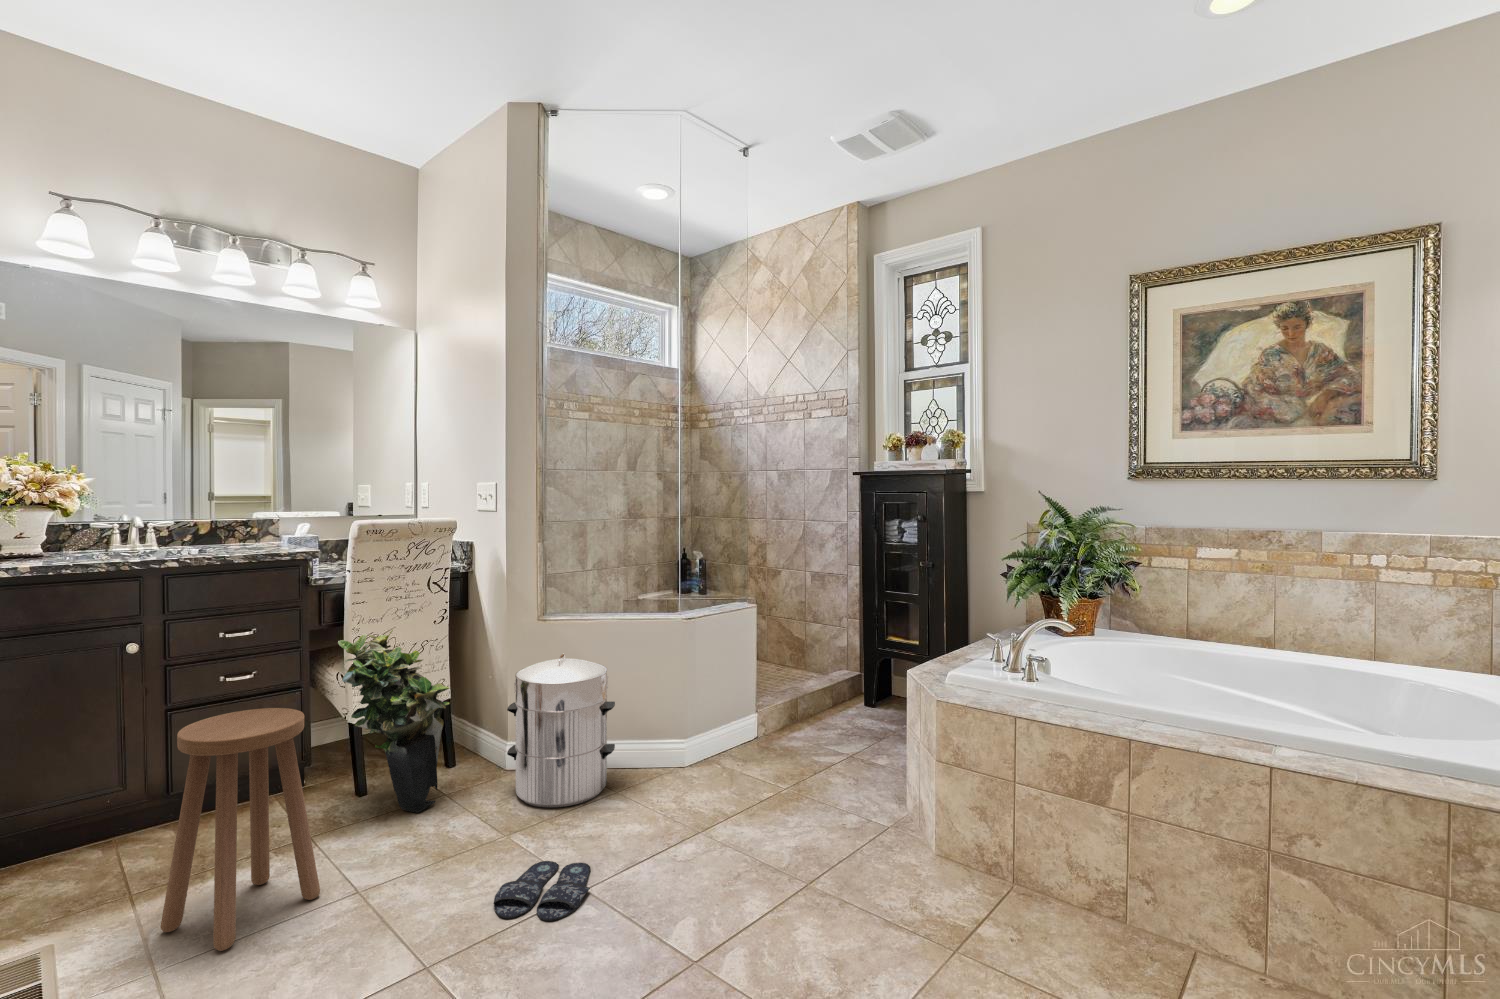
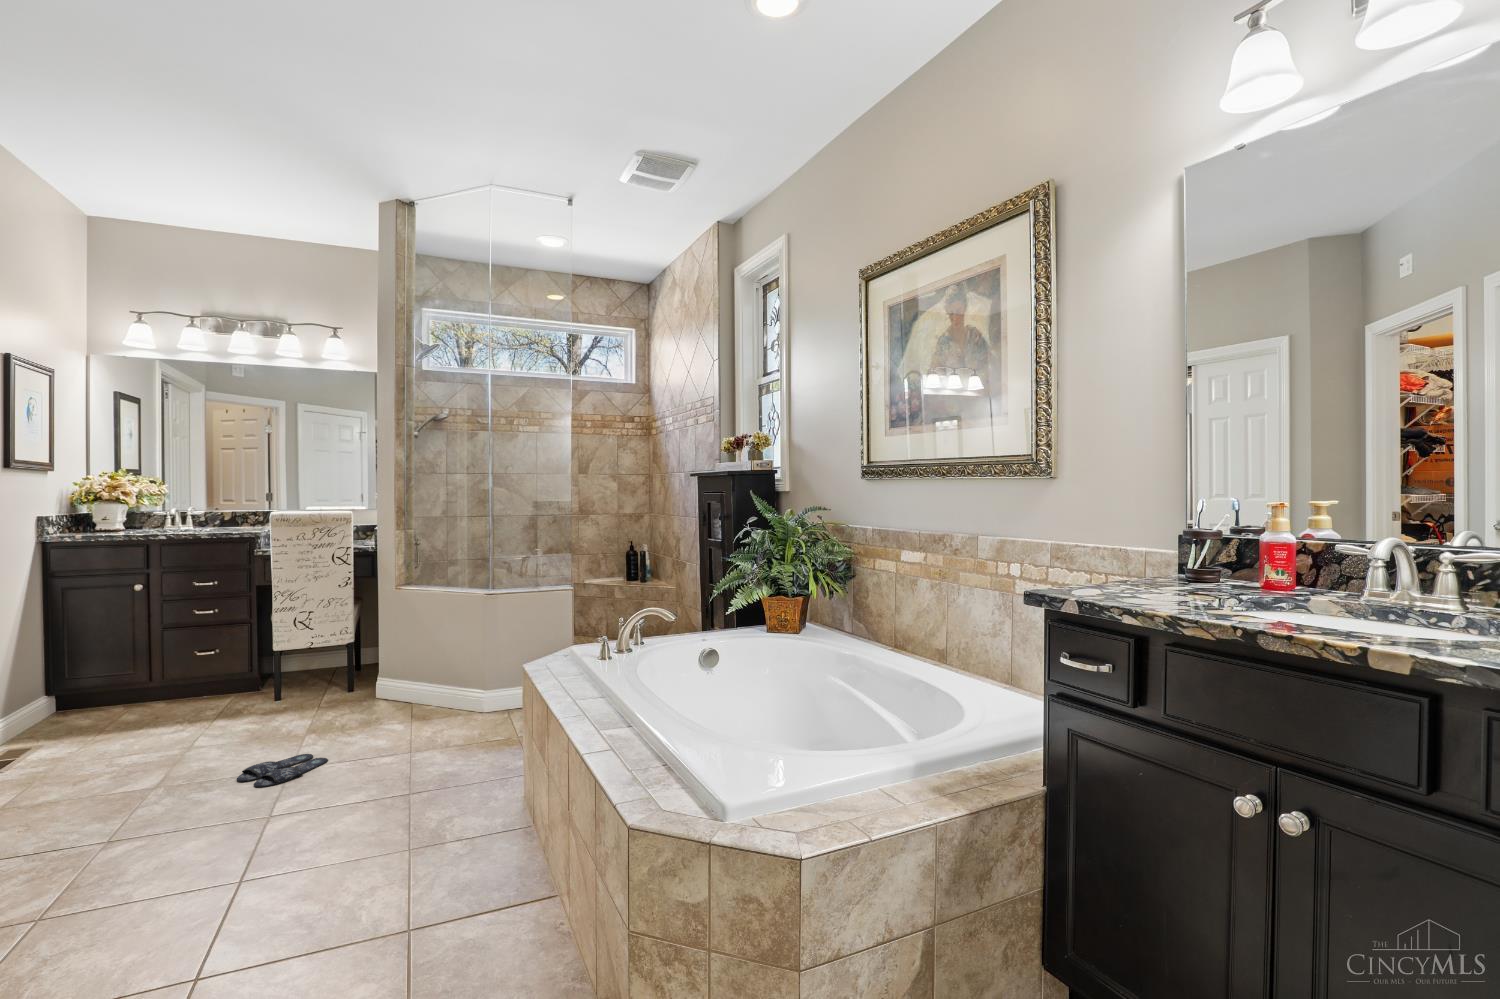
potted plant: present [338,630,450,813] -> none [242,589,329,716]
waste bin: present [507,654,615,807] -> none [352,614,428,724]
stool: present [160,708,320,951] -> none [84,633,177,772]

